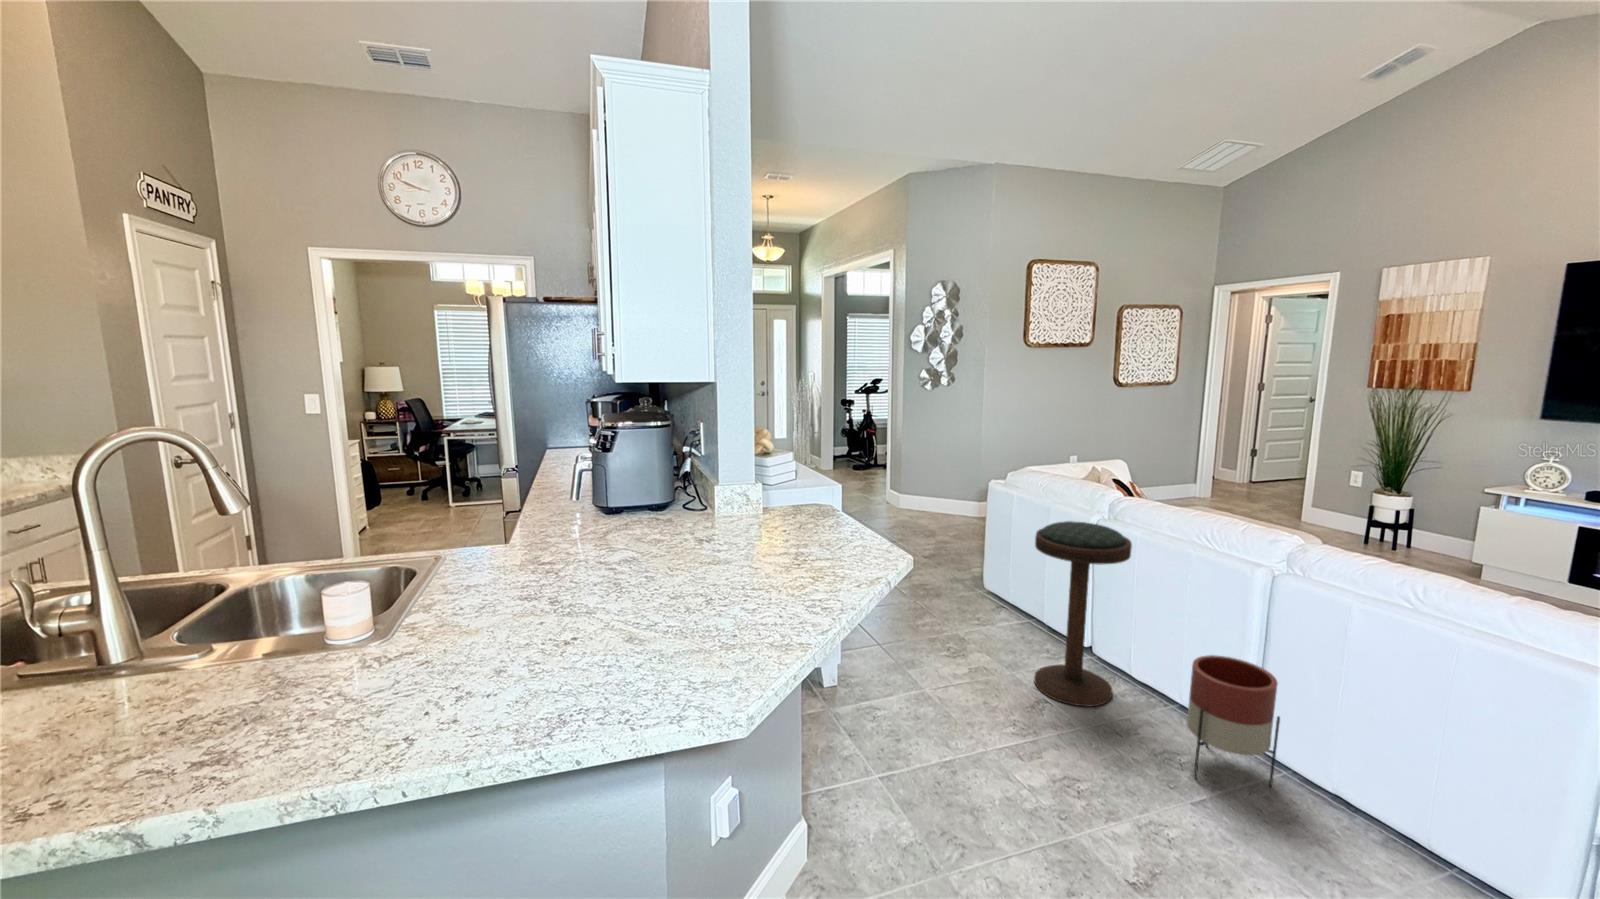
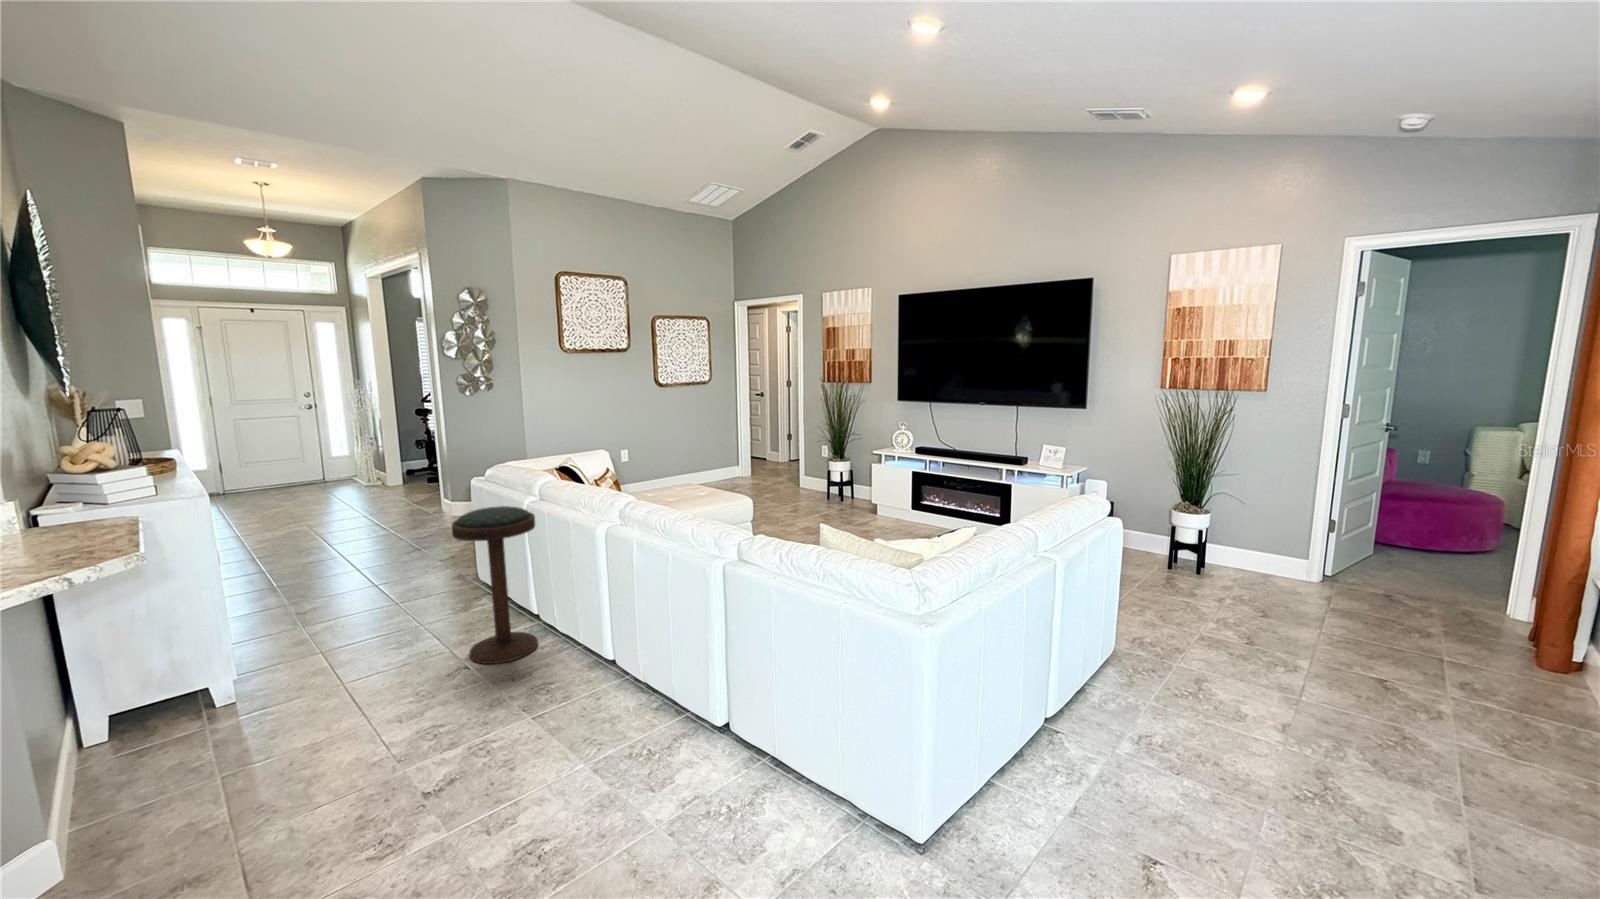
planter: present [1187,655,1280,787] -> none [550,597,611,696]

